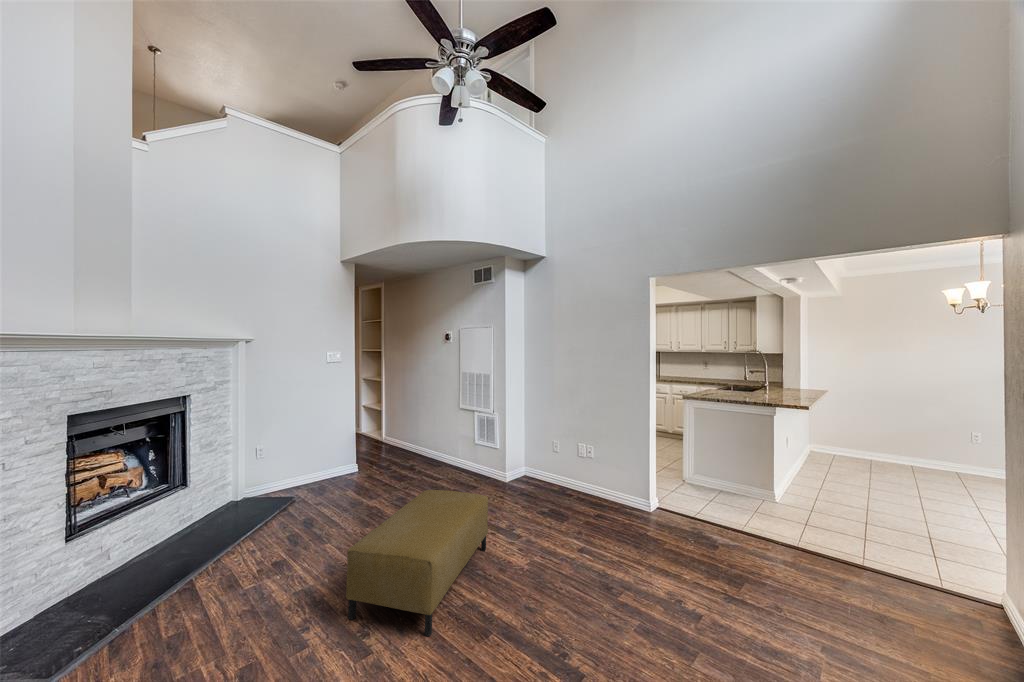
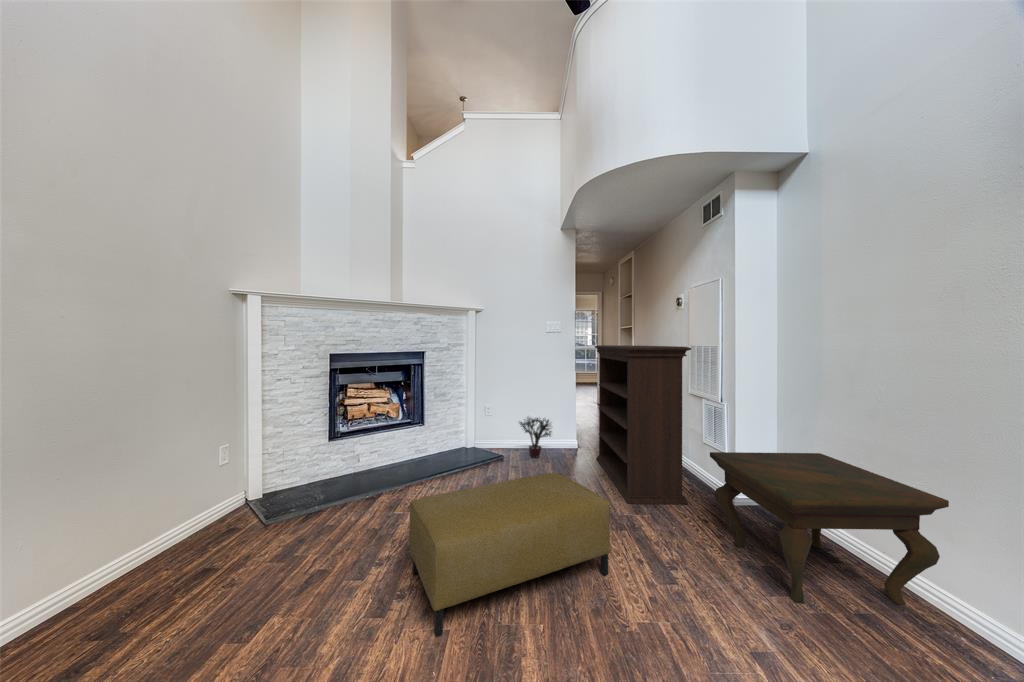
bookshelf: none [385,367,488,504] -> present [595,345,691,504]
side table: none [513,436,619,521] -> present [710,452,949,604]
potted plant: none [304,447,351,492] -> present [520,418,551,458]

